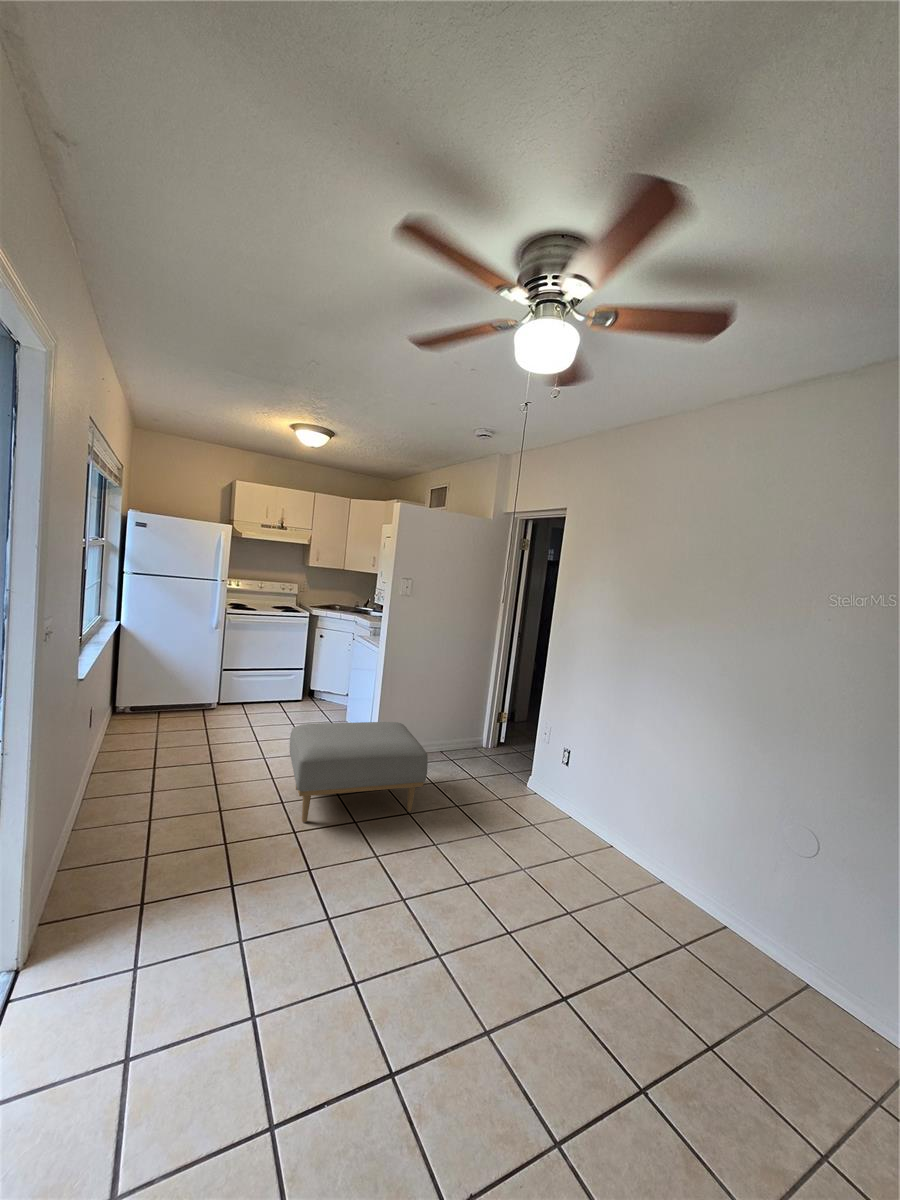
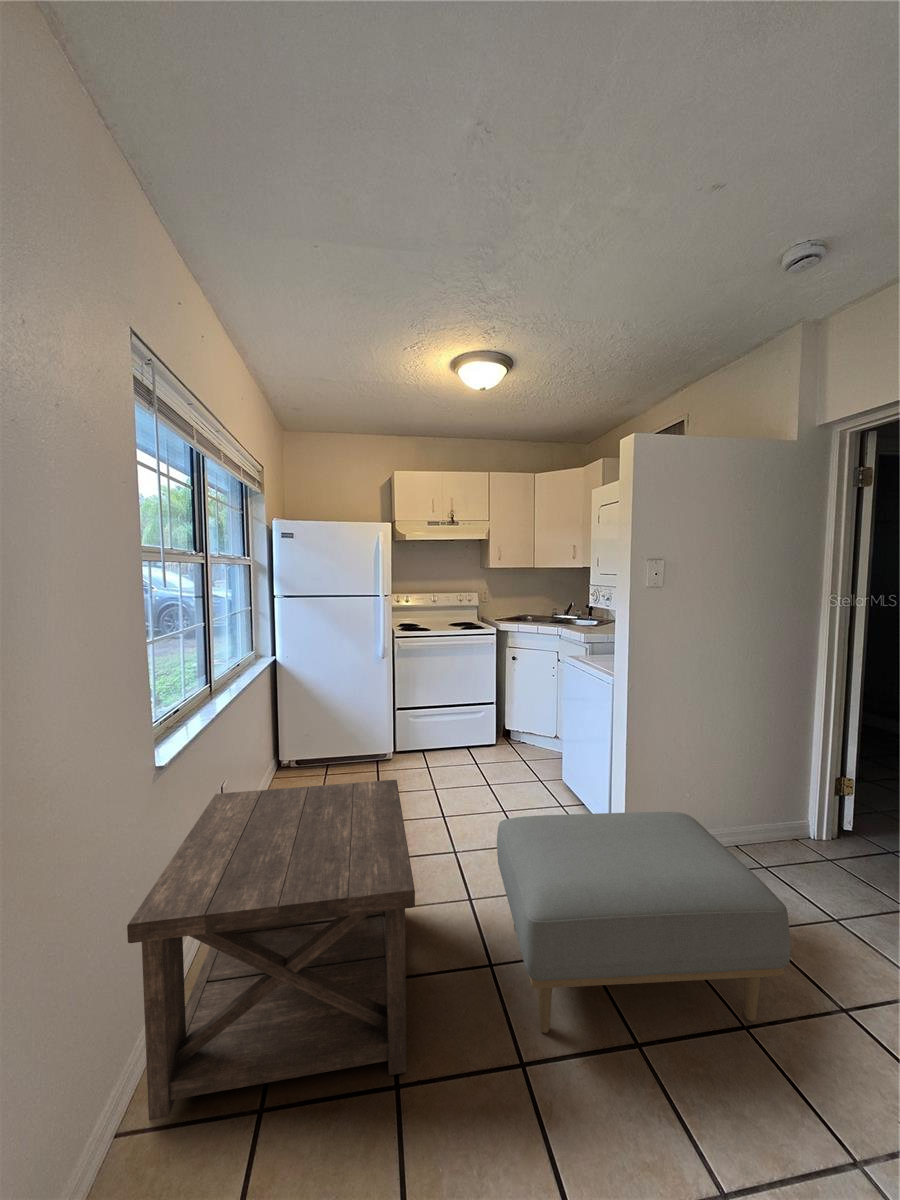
side table: none [73,703,240,865] -> present [127,780,415,1120]

